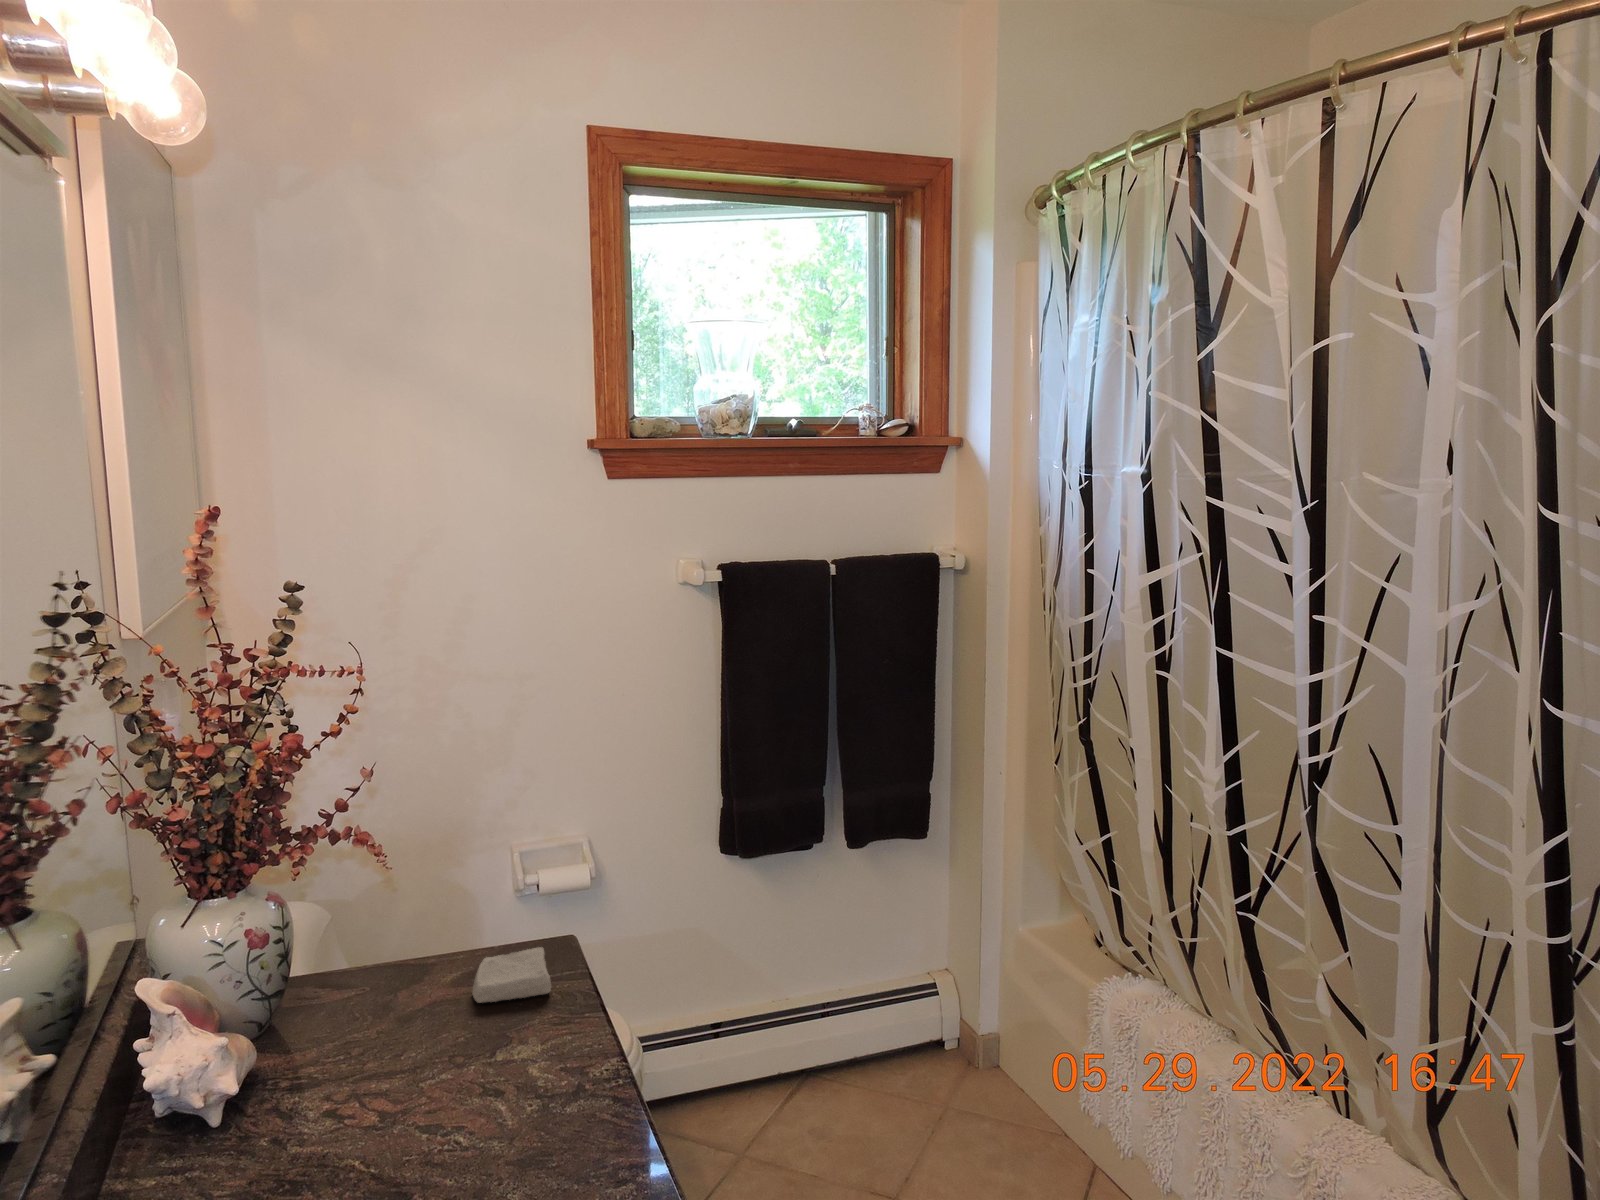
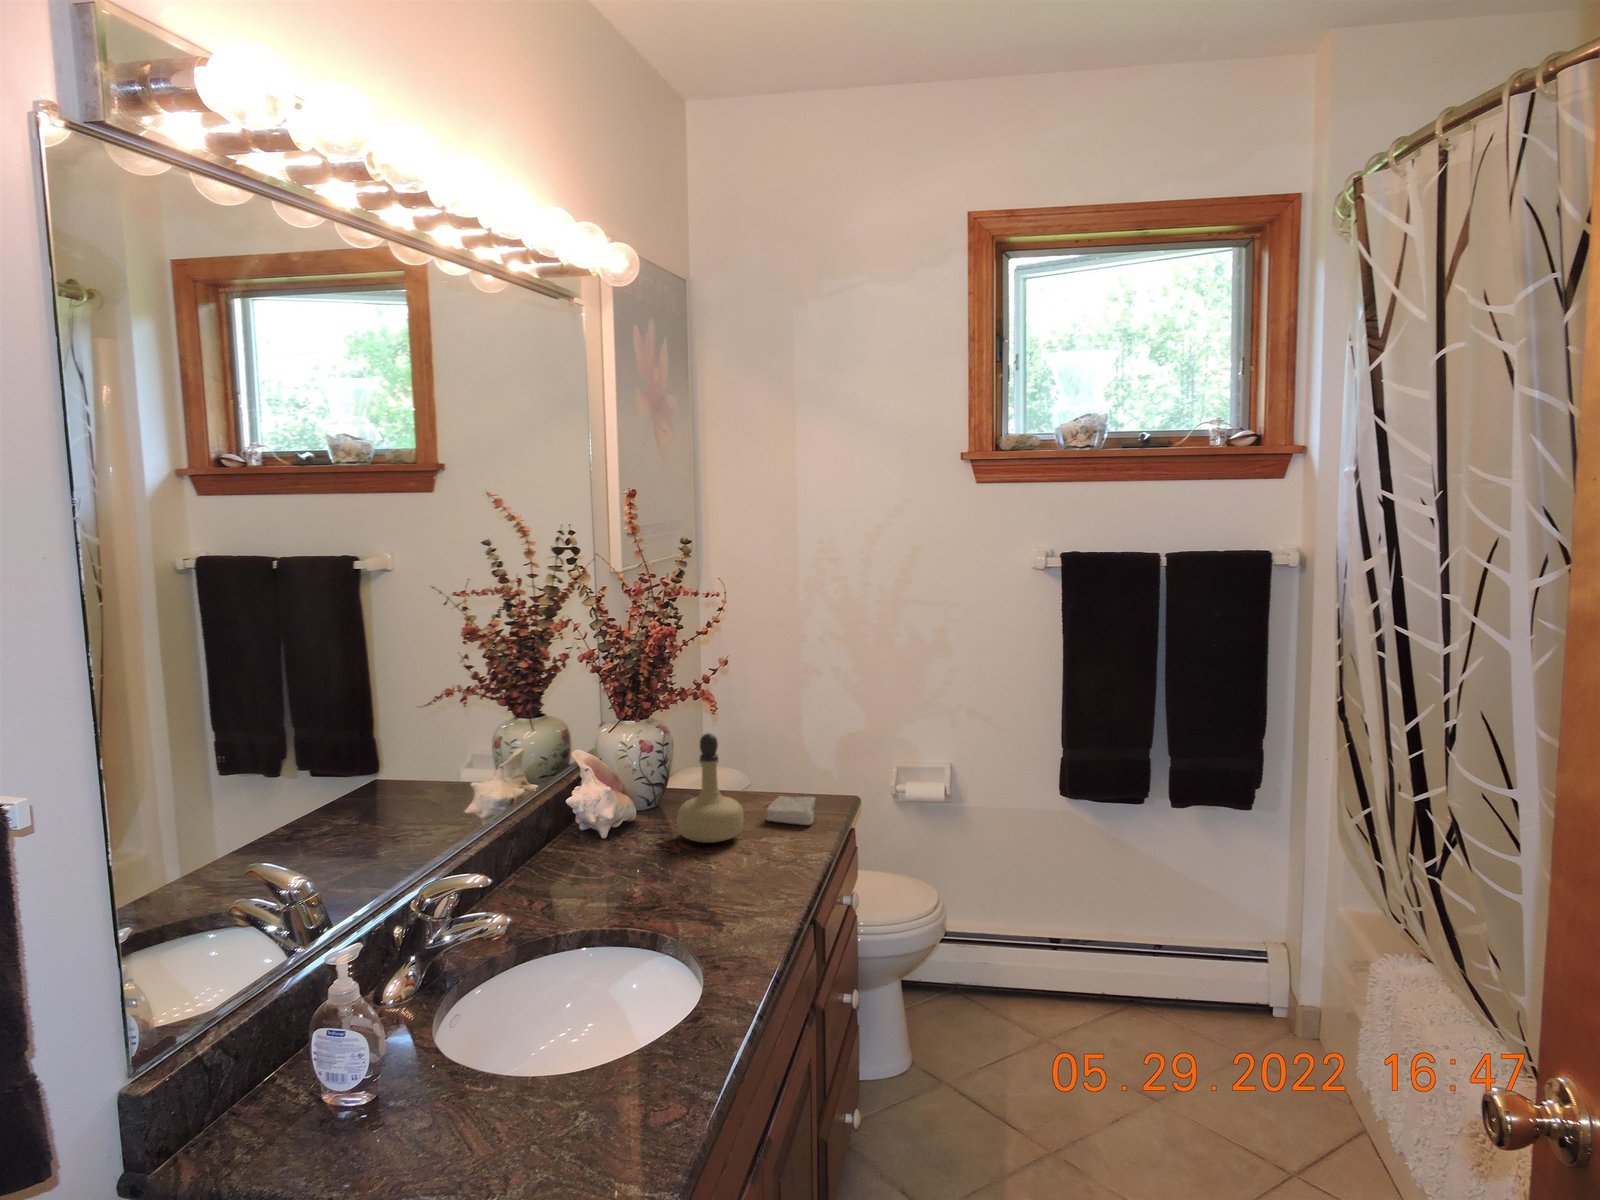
perfume bottle: none [355,900,471,1086] -> present [677,733,744,843]

